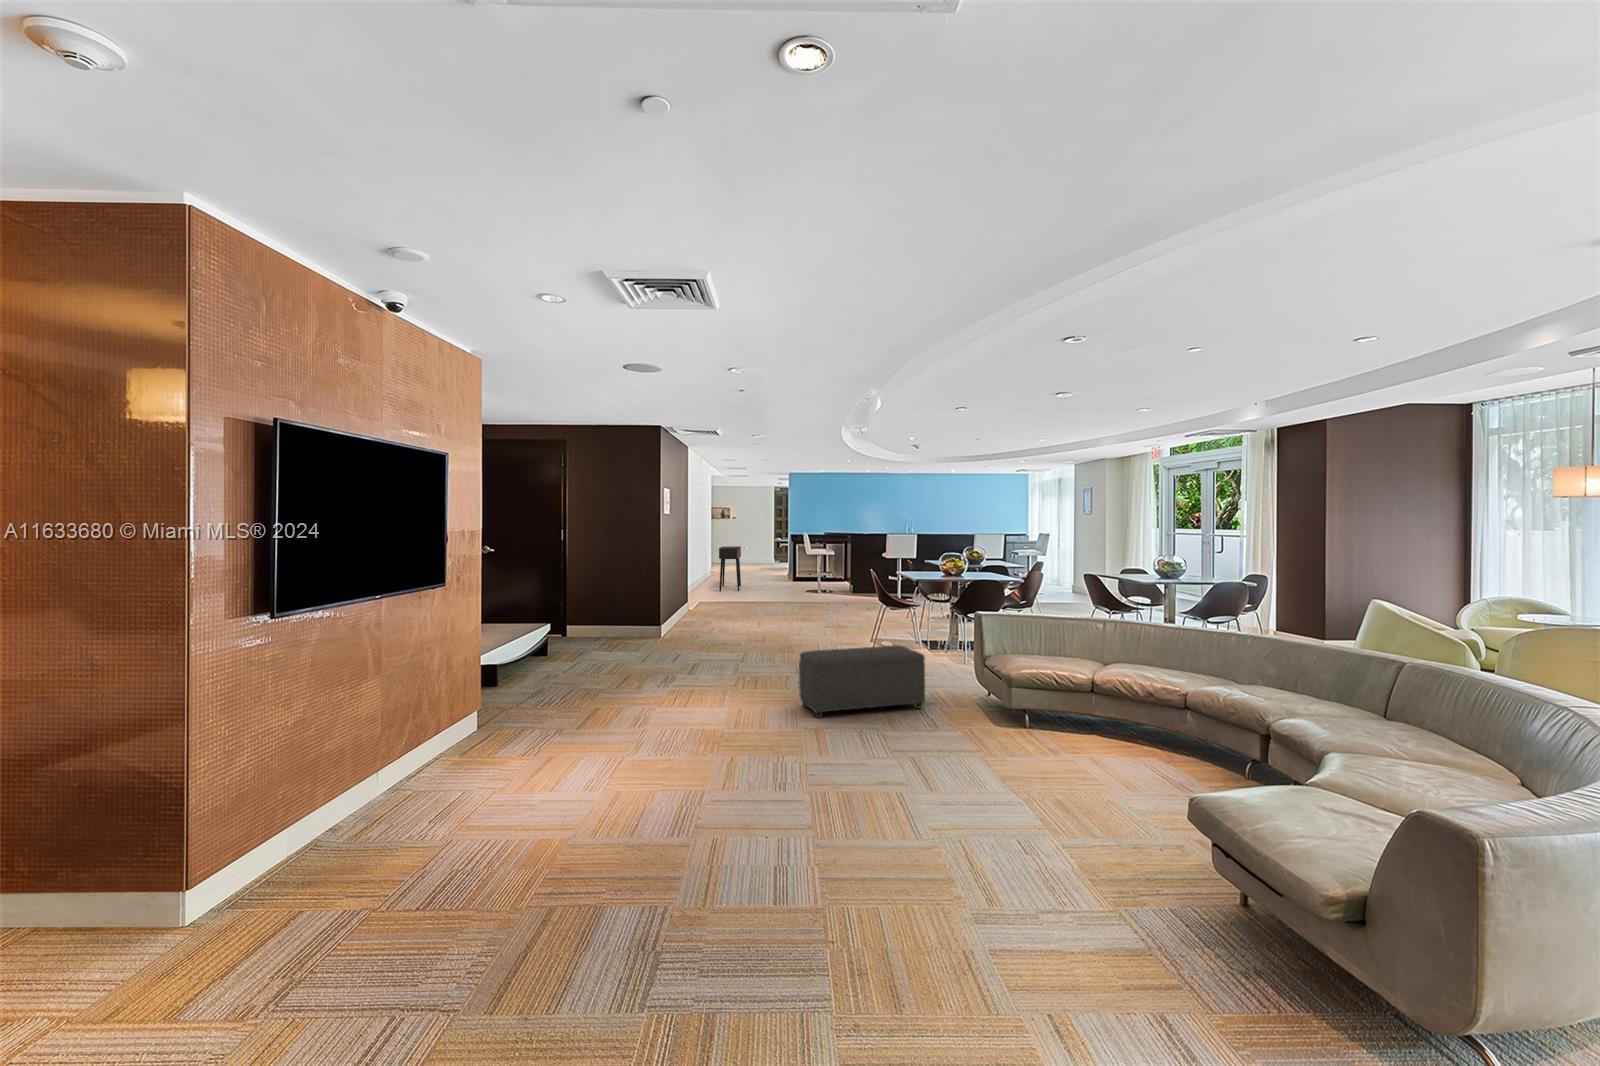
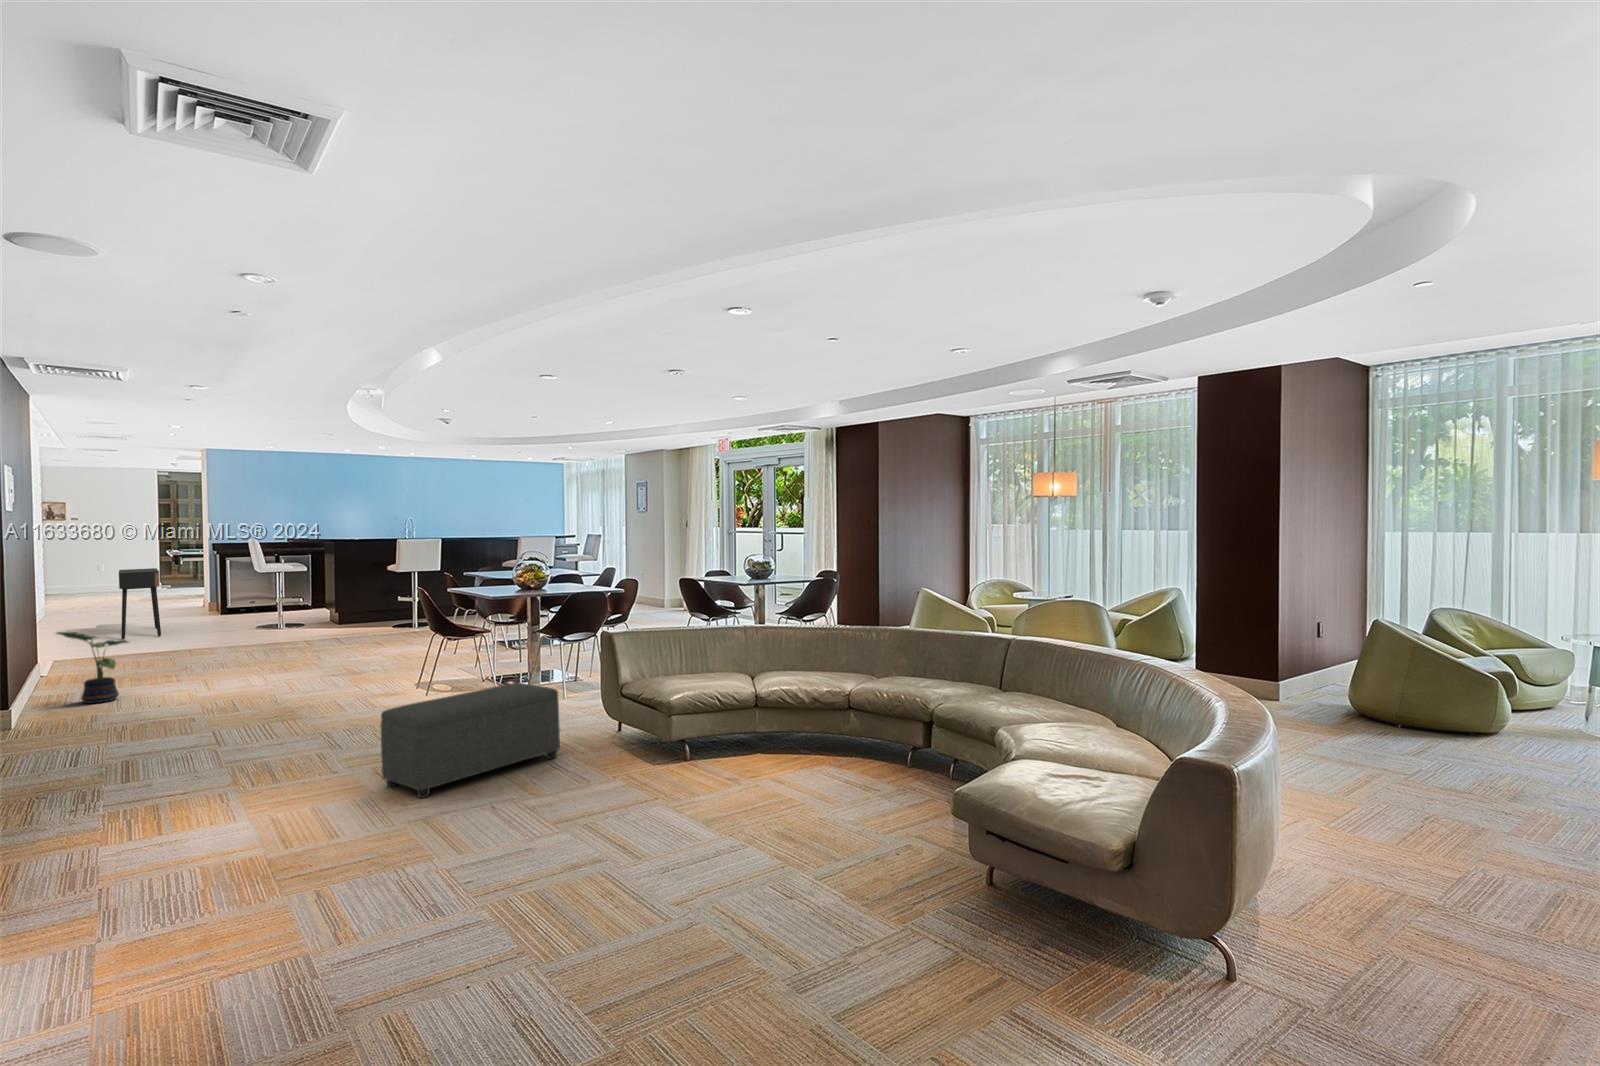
potted plant: none [669,582,706,628] -> present [57,632,128,703]

